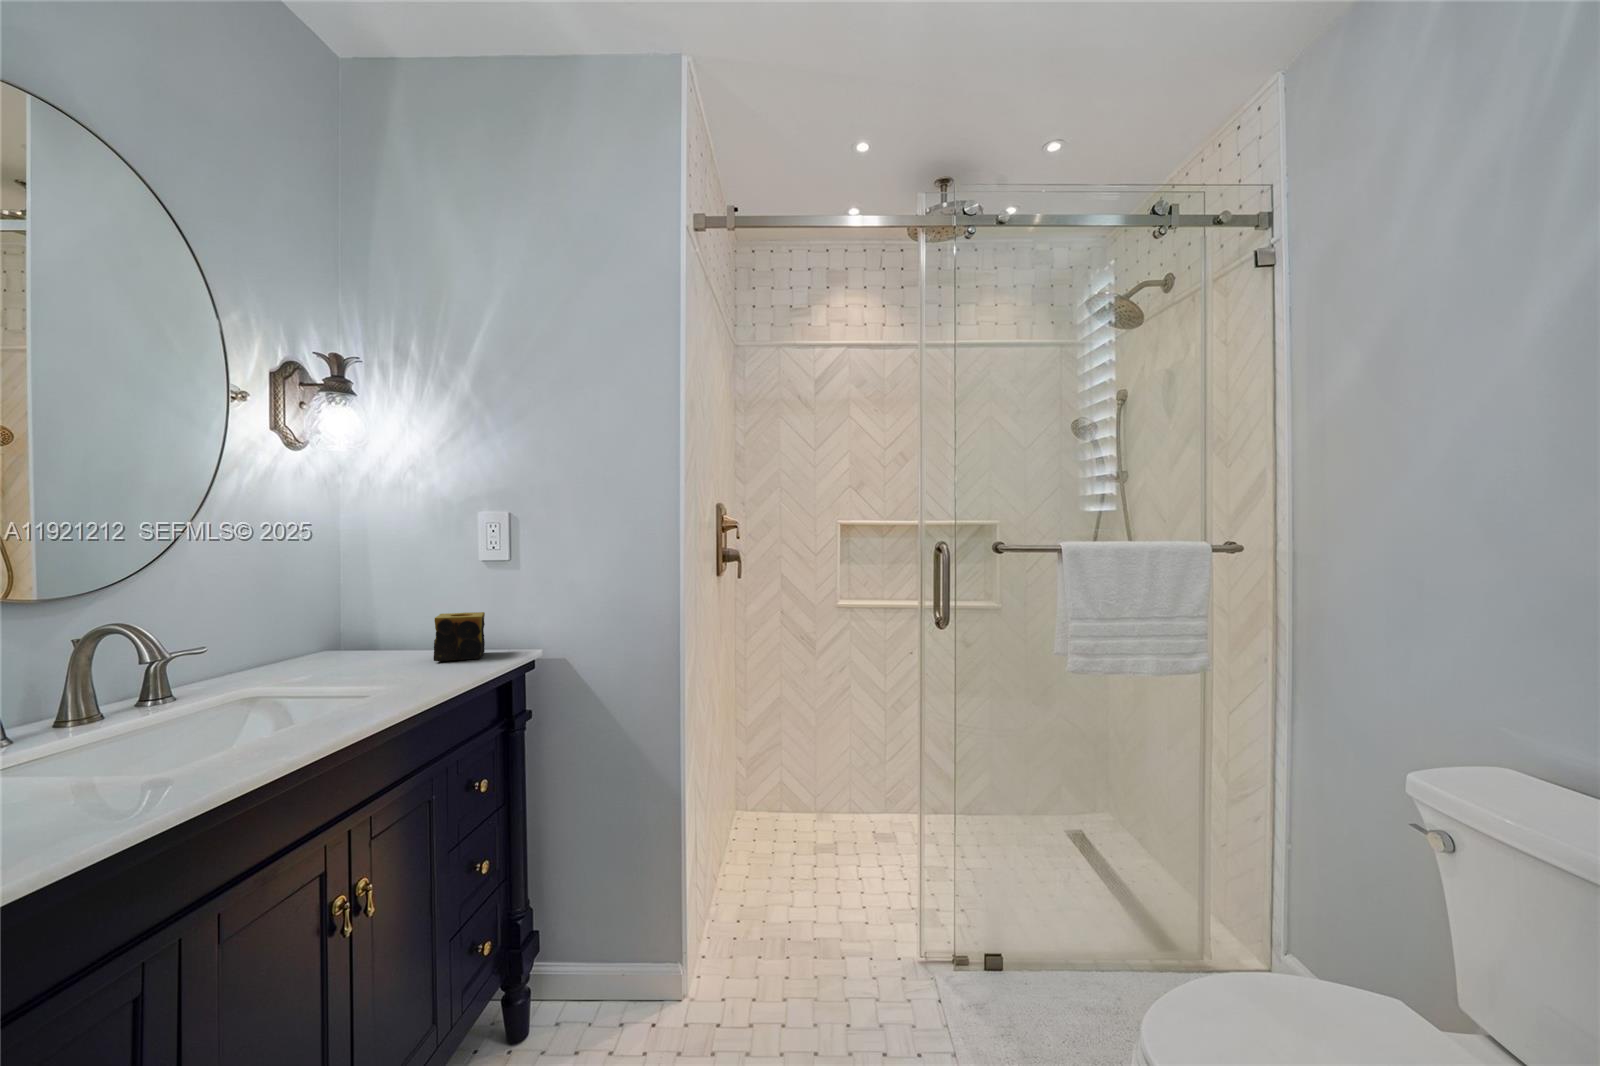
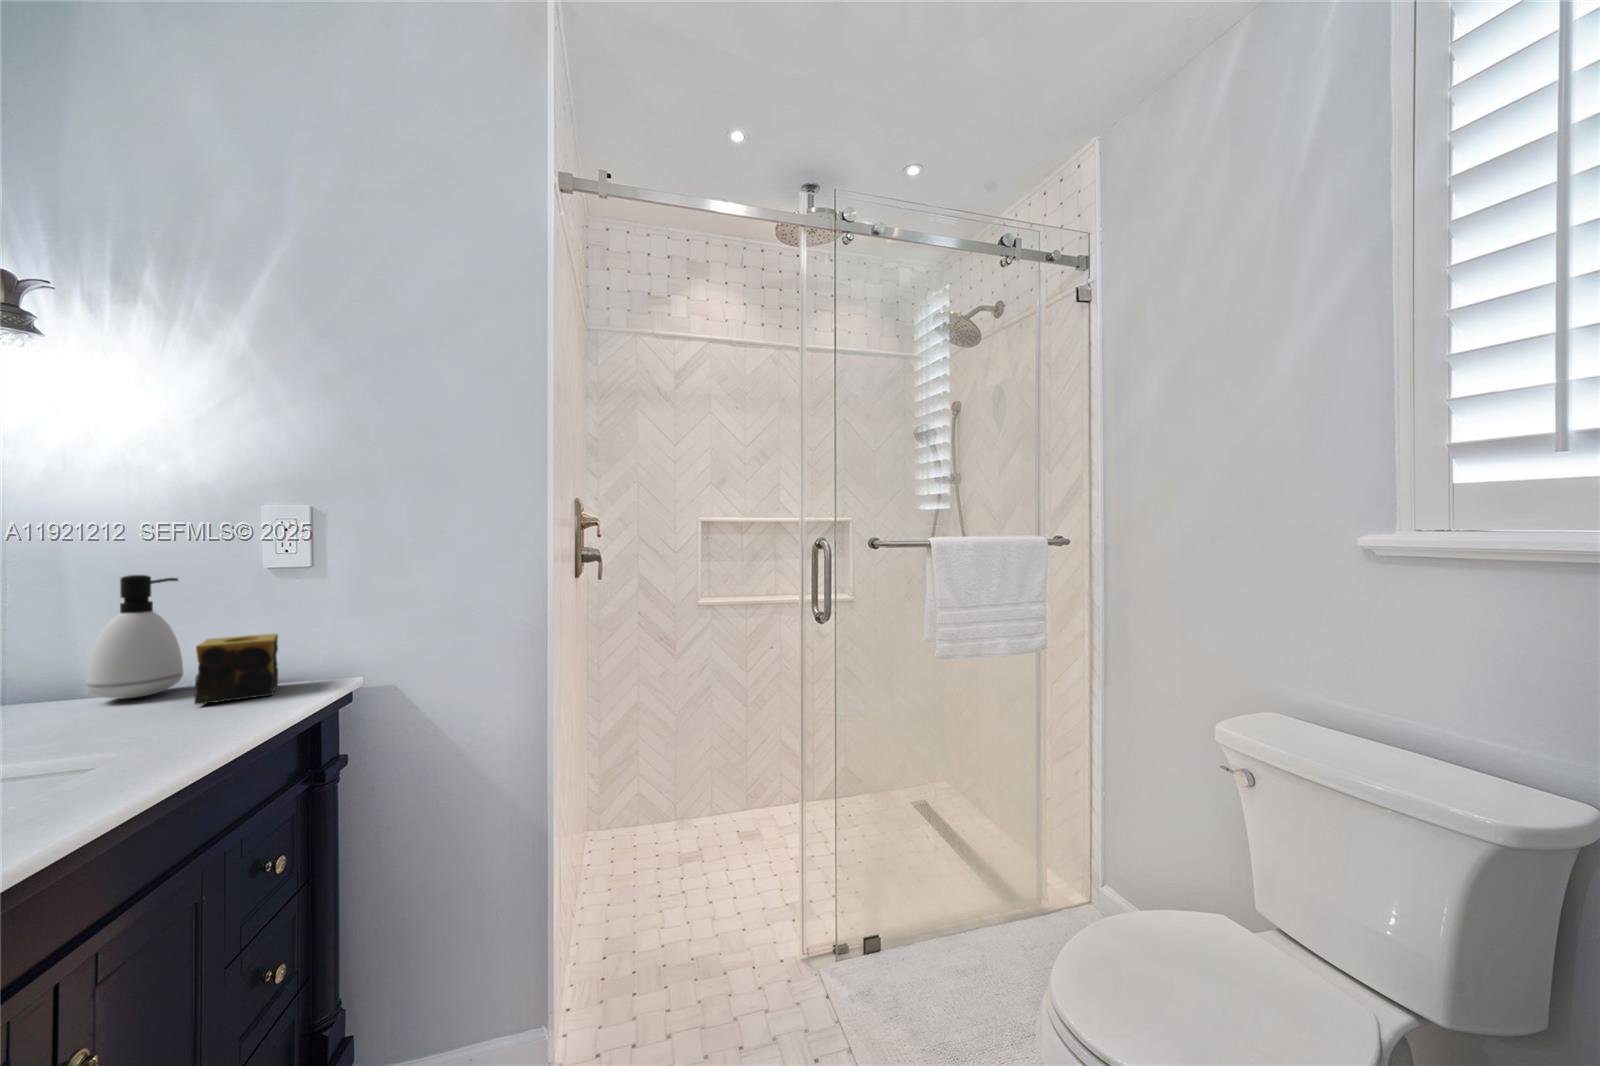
soap dispenser: none [371,565,425,655] -> present [87,575,183,699]

